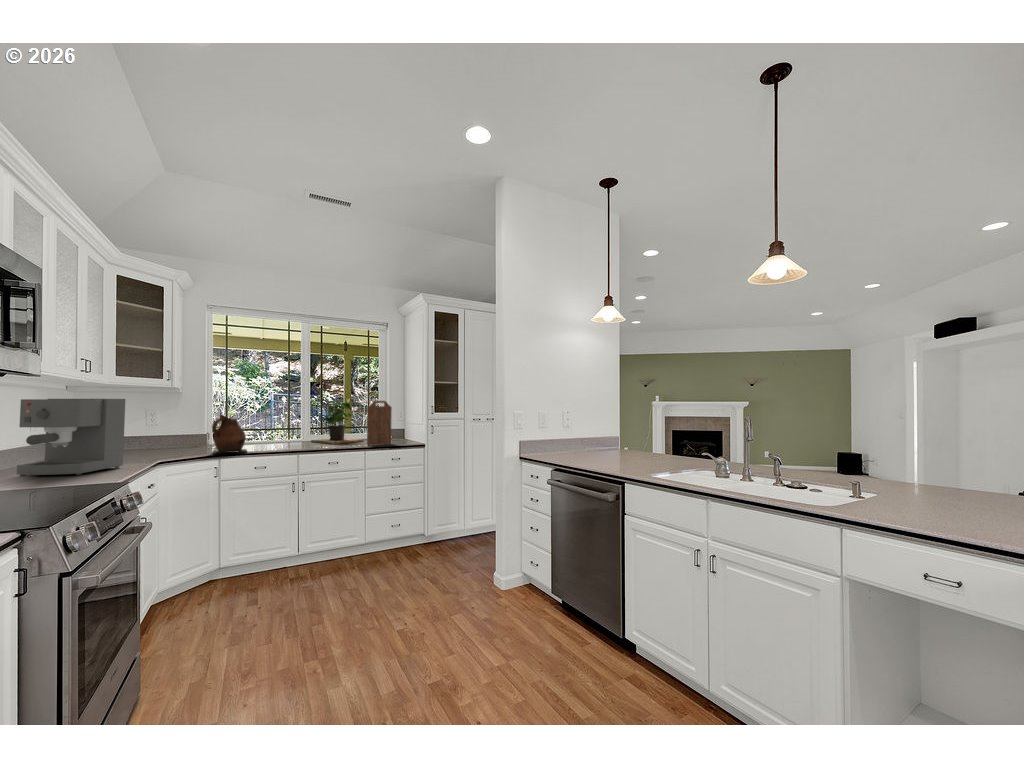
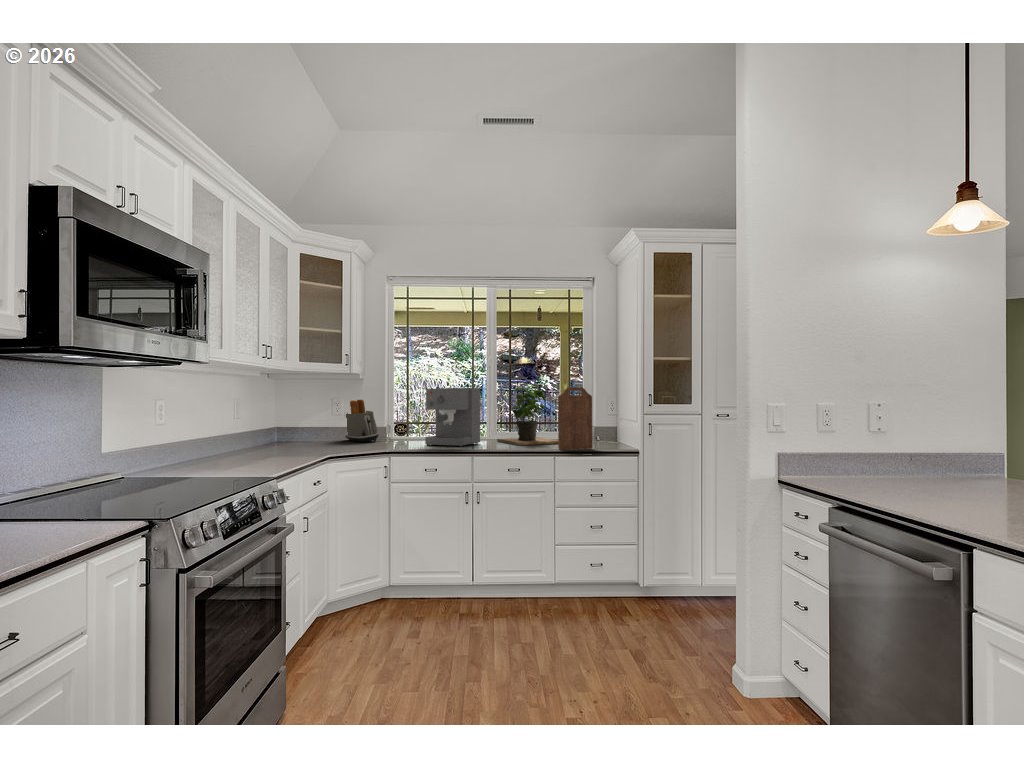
coffee maker: present [17,399,125,476] -> present [425,388,480,447]
toaster: none [158,410,198,448] -> present [345,399,379,442]
ceramic pitcher: present [212,415,247,454] -> none [381,405,419,451]

